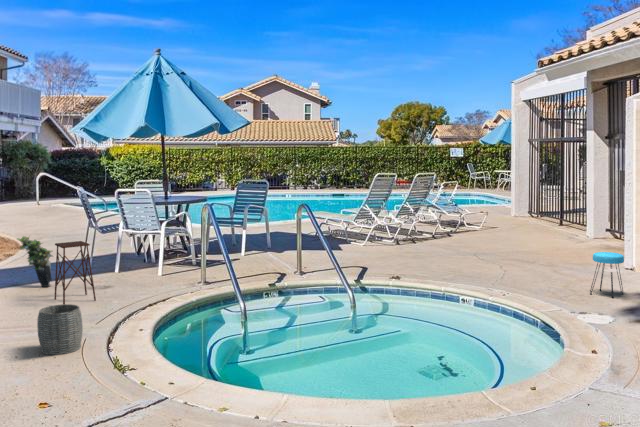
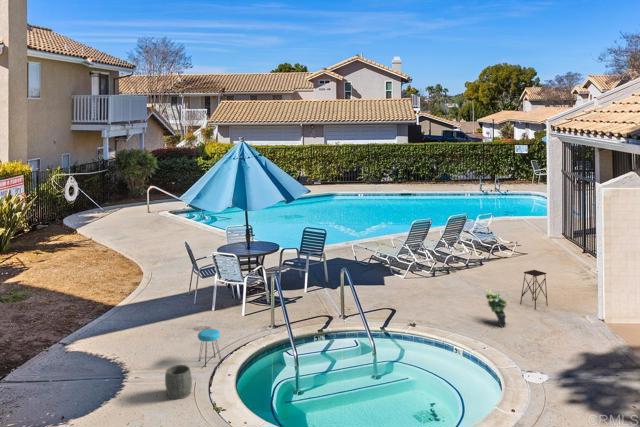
potted plant: present [17,236,52,287] -> present [486,290,507,327]
side table: present [54,241,96,304] -> present [520,270,548,309]
stool: present [590,252,624,298] -> present [198,329,222,367]

